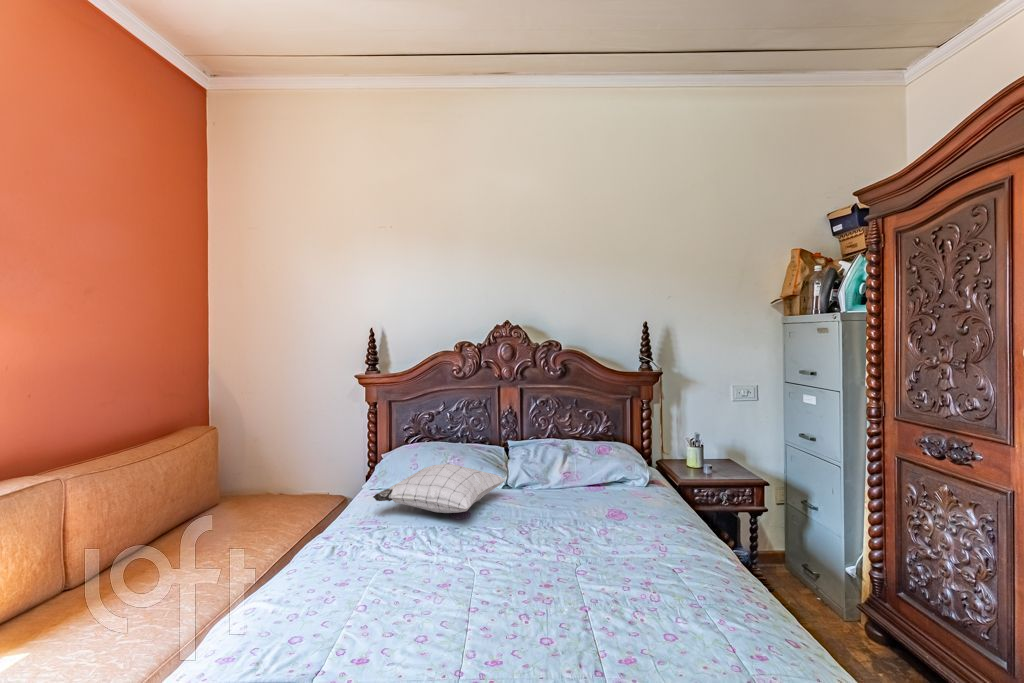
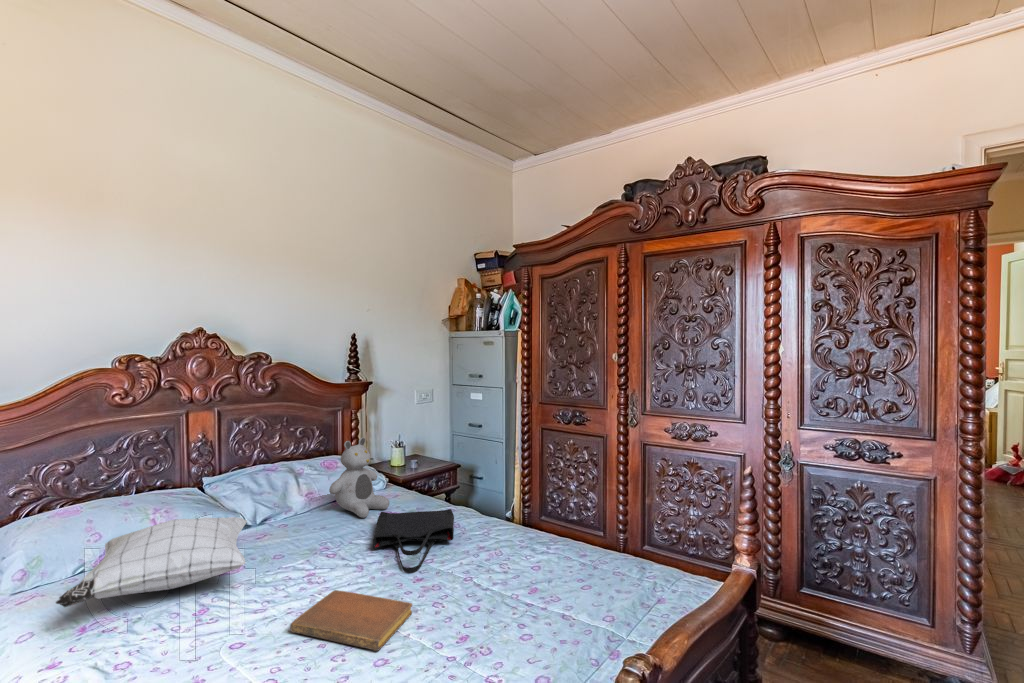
teddy bear: none [581,428,638,507] -> present [329,438,390,518]
tote bag: none [580,505,681,569] -> present [373,509,454,572]
notebook: none [461,555,548,614] -> present [290,590,412,651]

